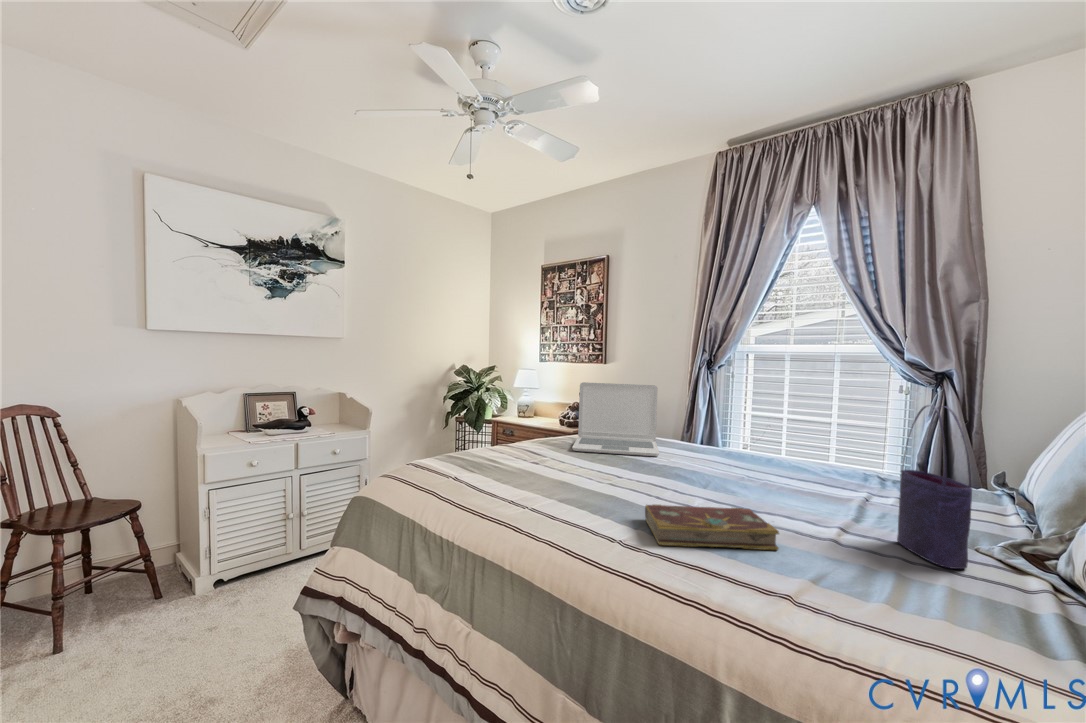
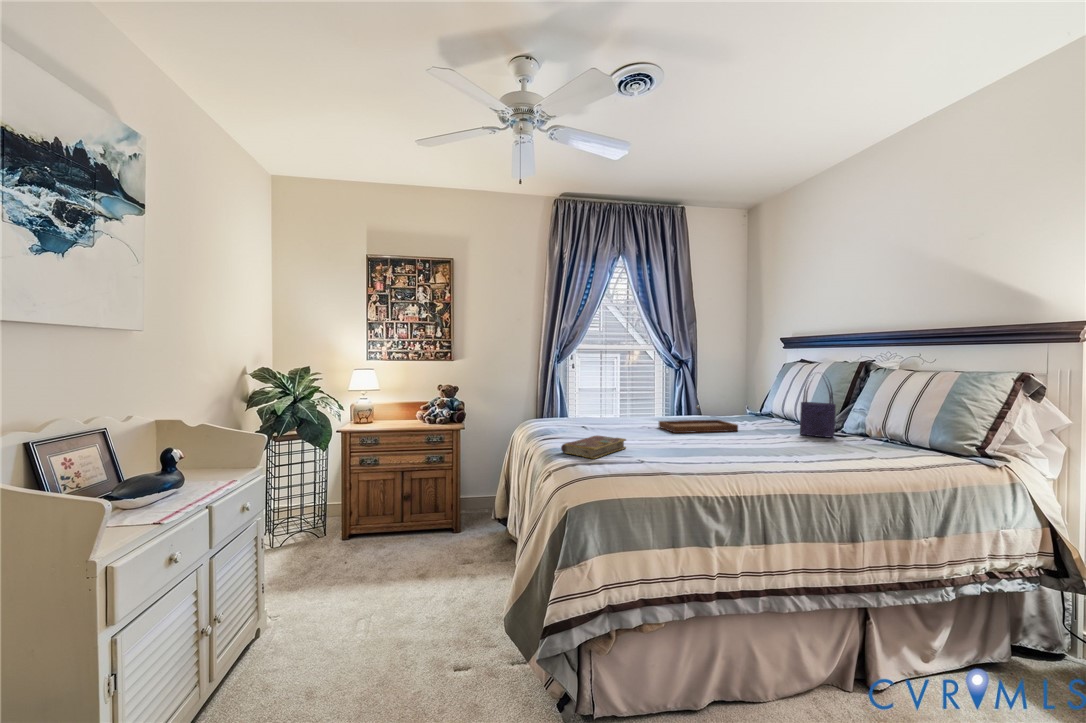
laptop: present [572,382,659,456] -> none [544,376,623,434]
tray: none [675,444,809,502] -> present [659,406,738,433]
book: present [645,504,779,550] -> present [561,436,626,459]

